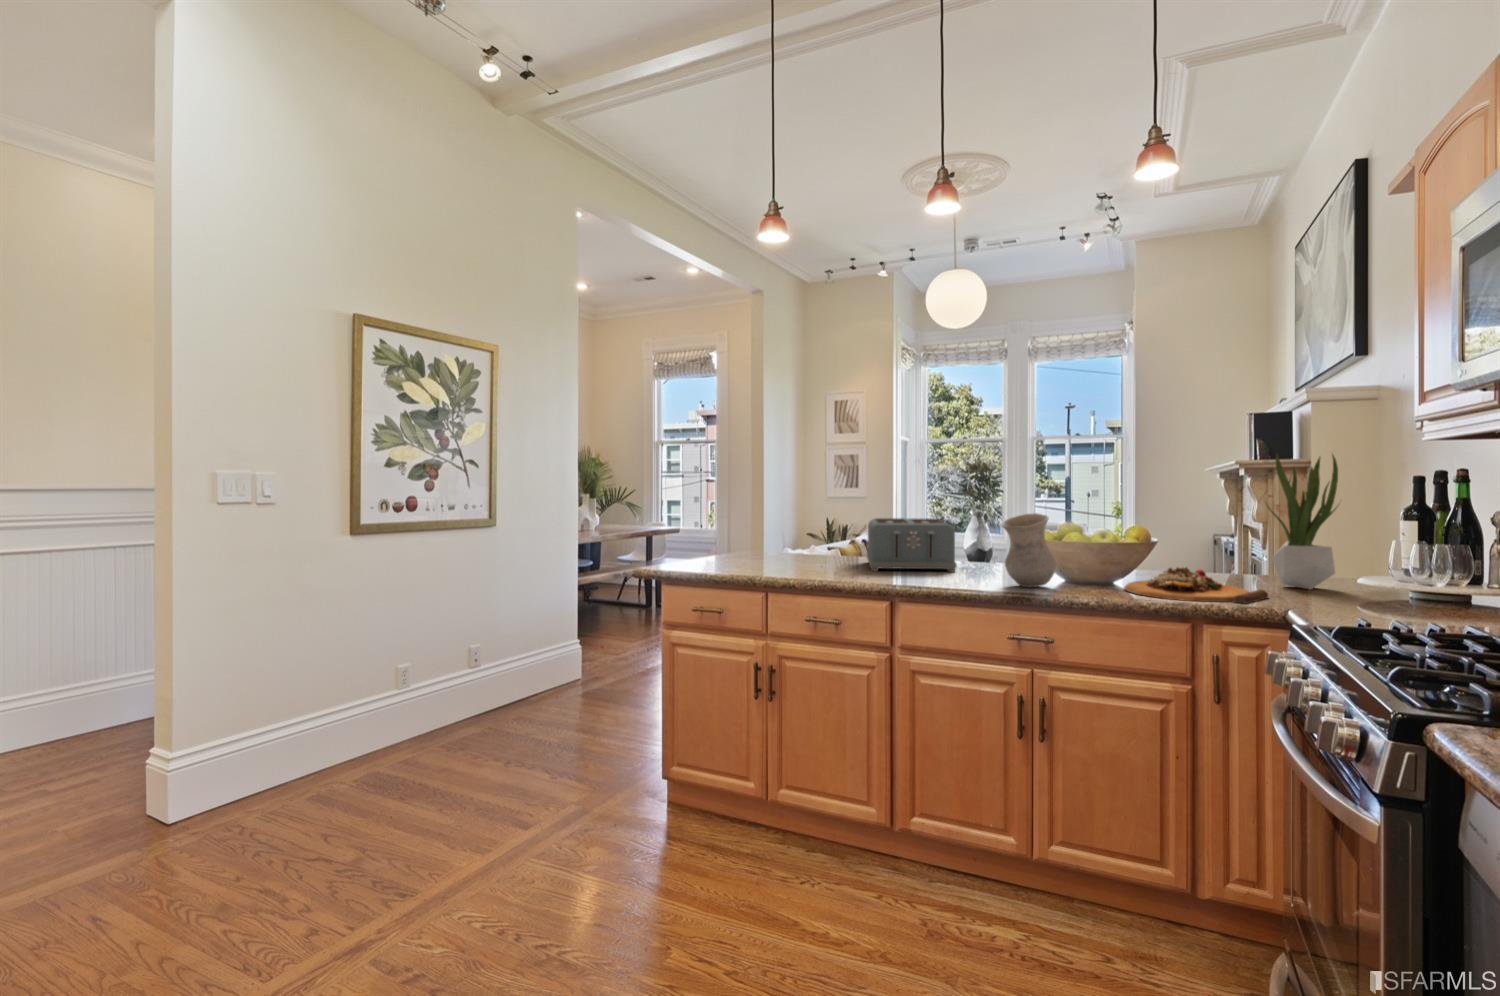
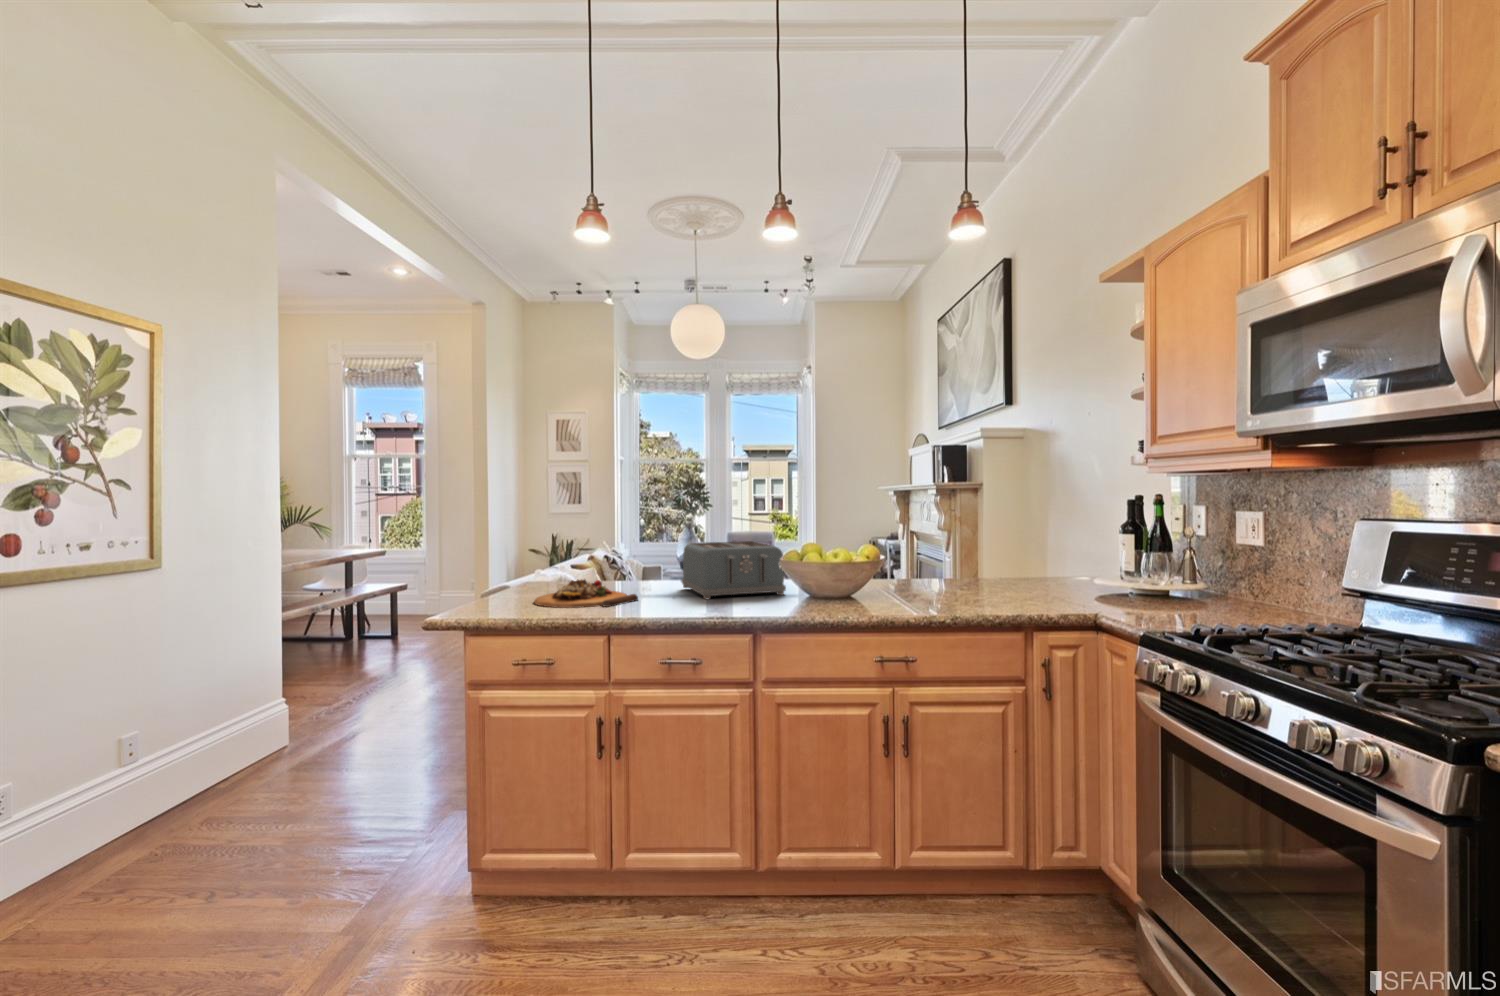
potted plant: present [1267,455,1338,590] -> none [1037,478,1094,591]
vase: present [1001,513,1056,587] -> none [852,534,901,606]
cutting board: present [1124,567,1268,604] -> present [534,580,638,608]

